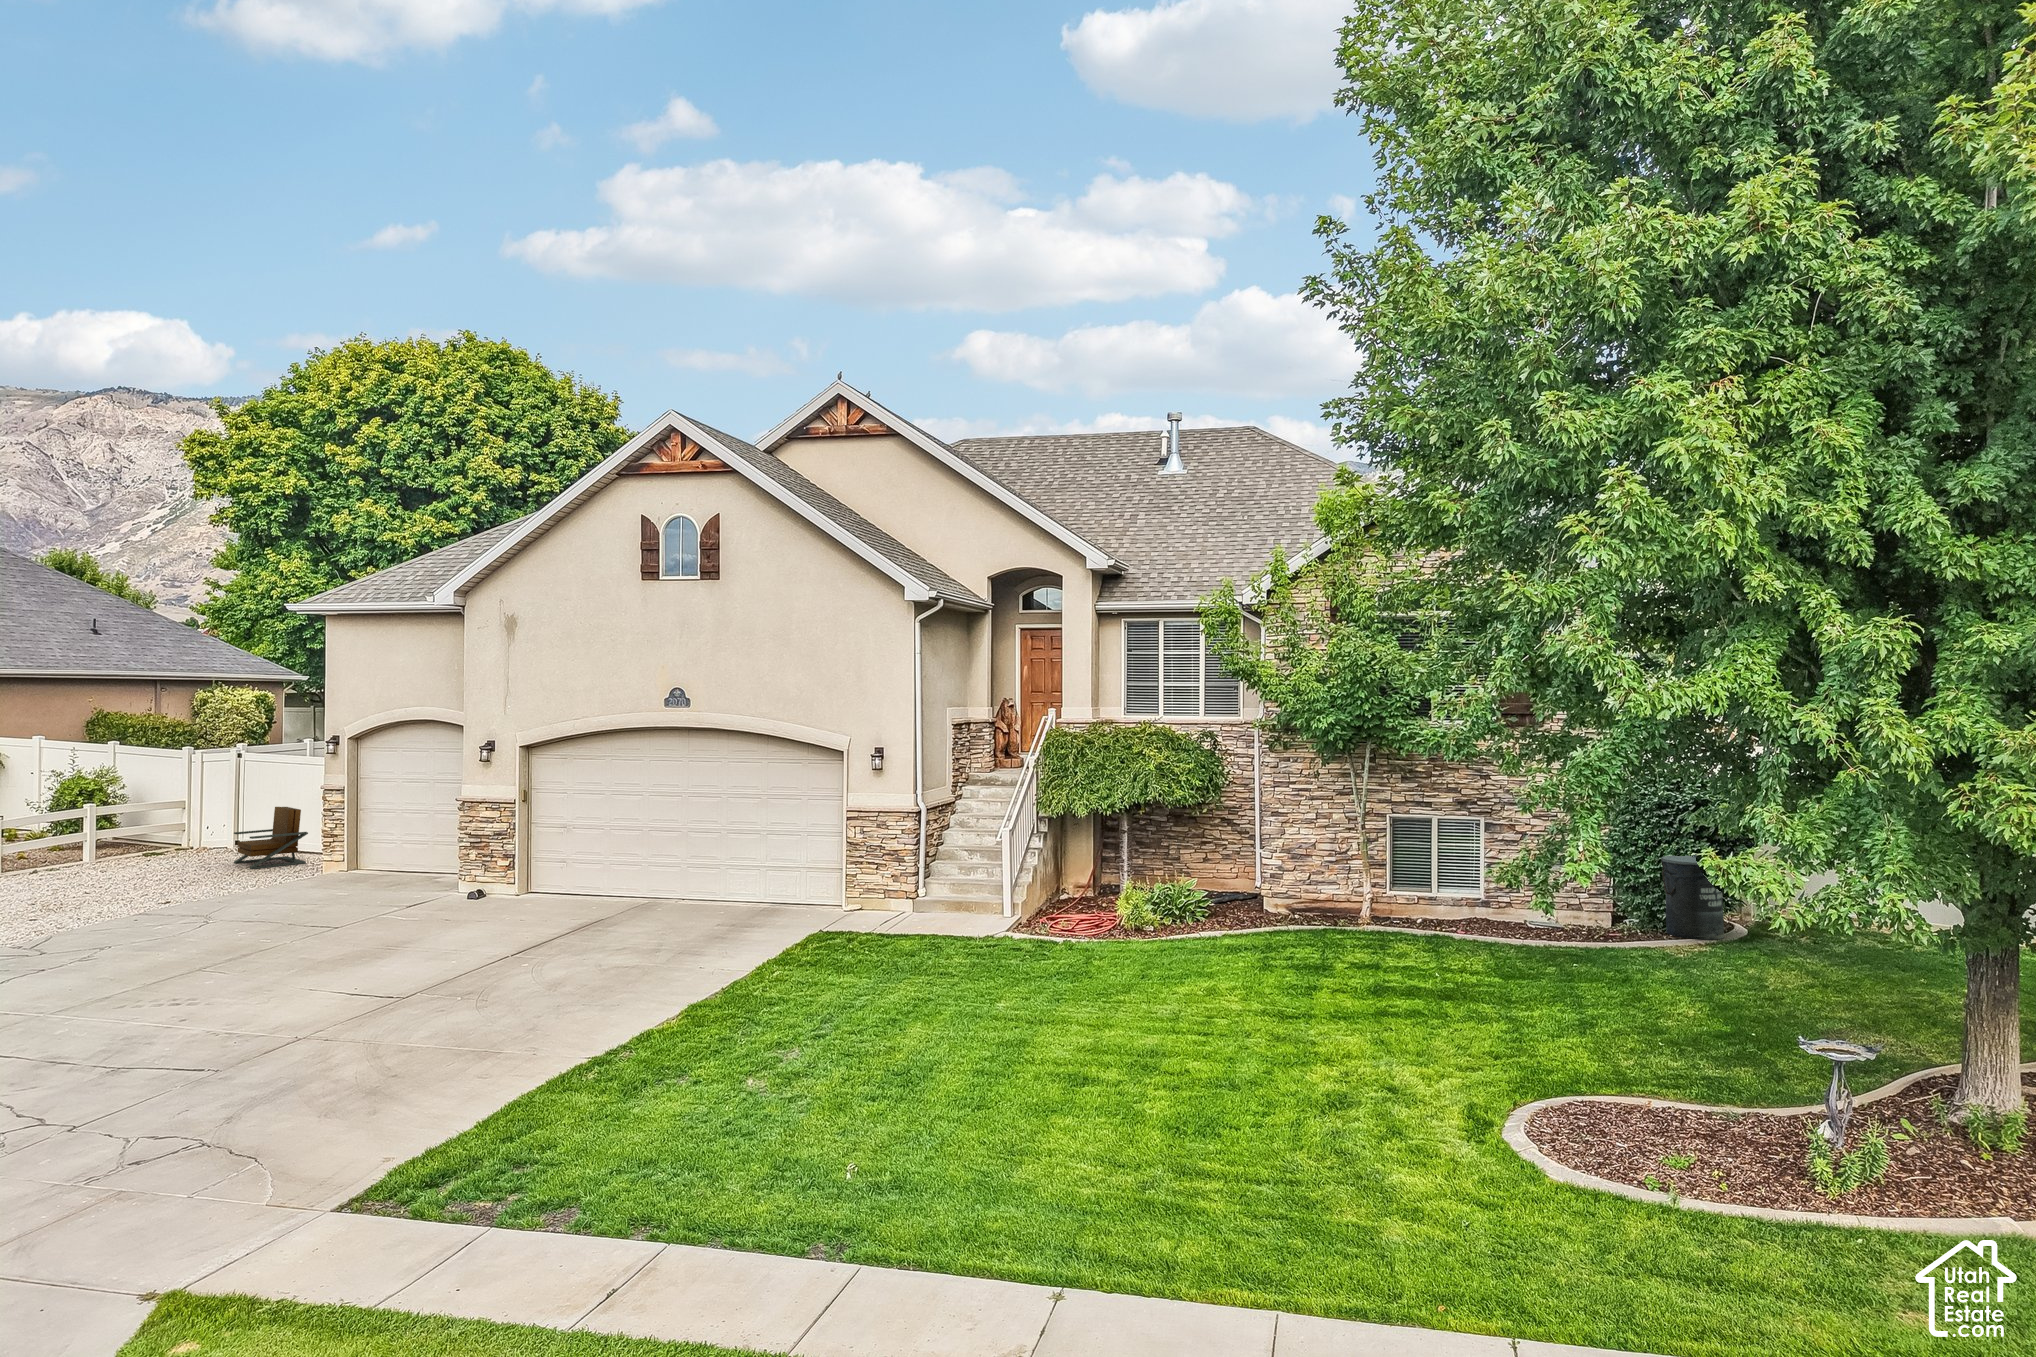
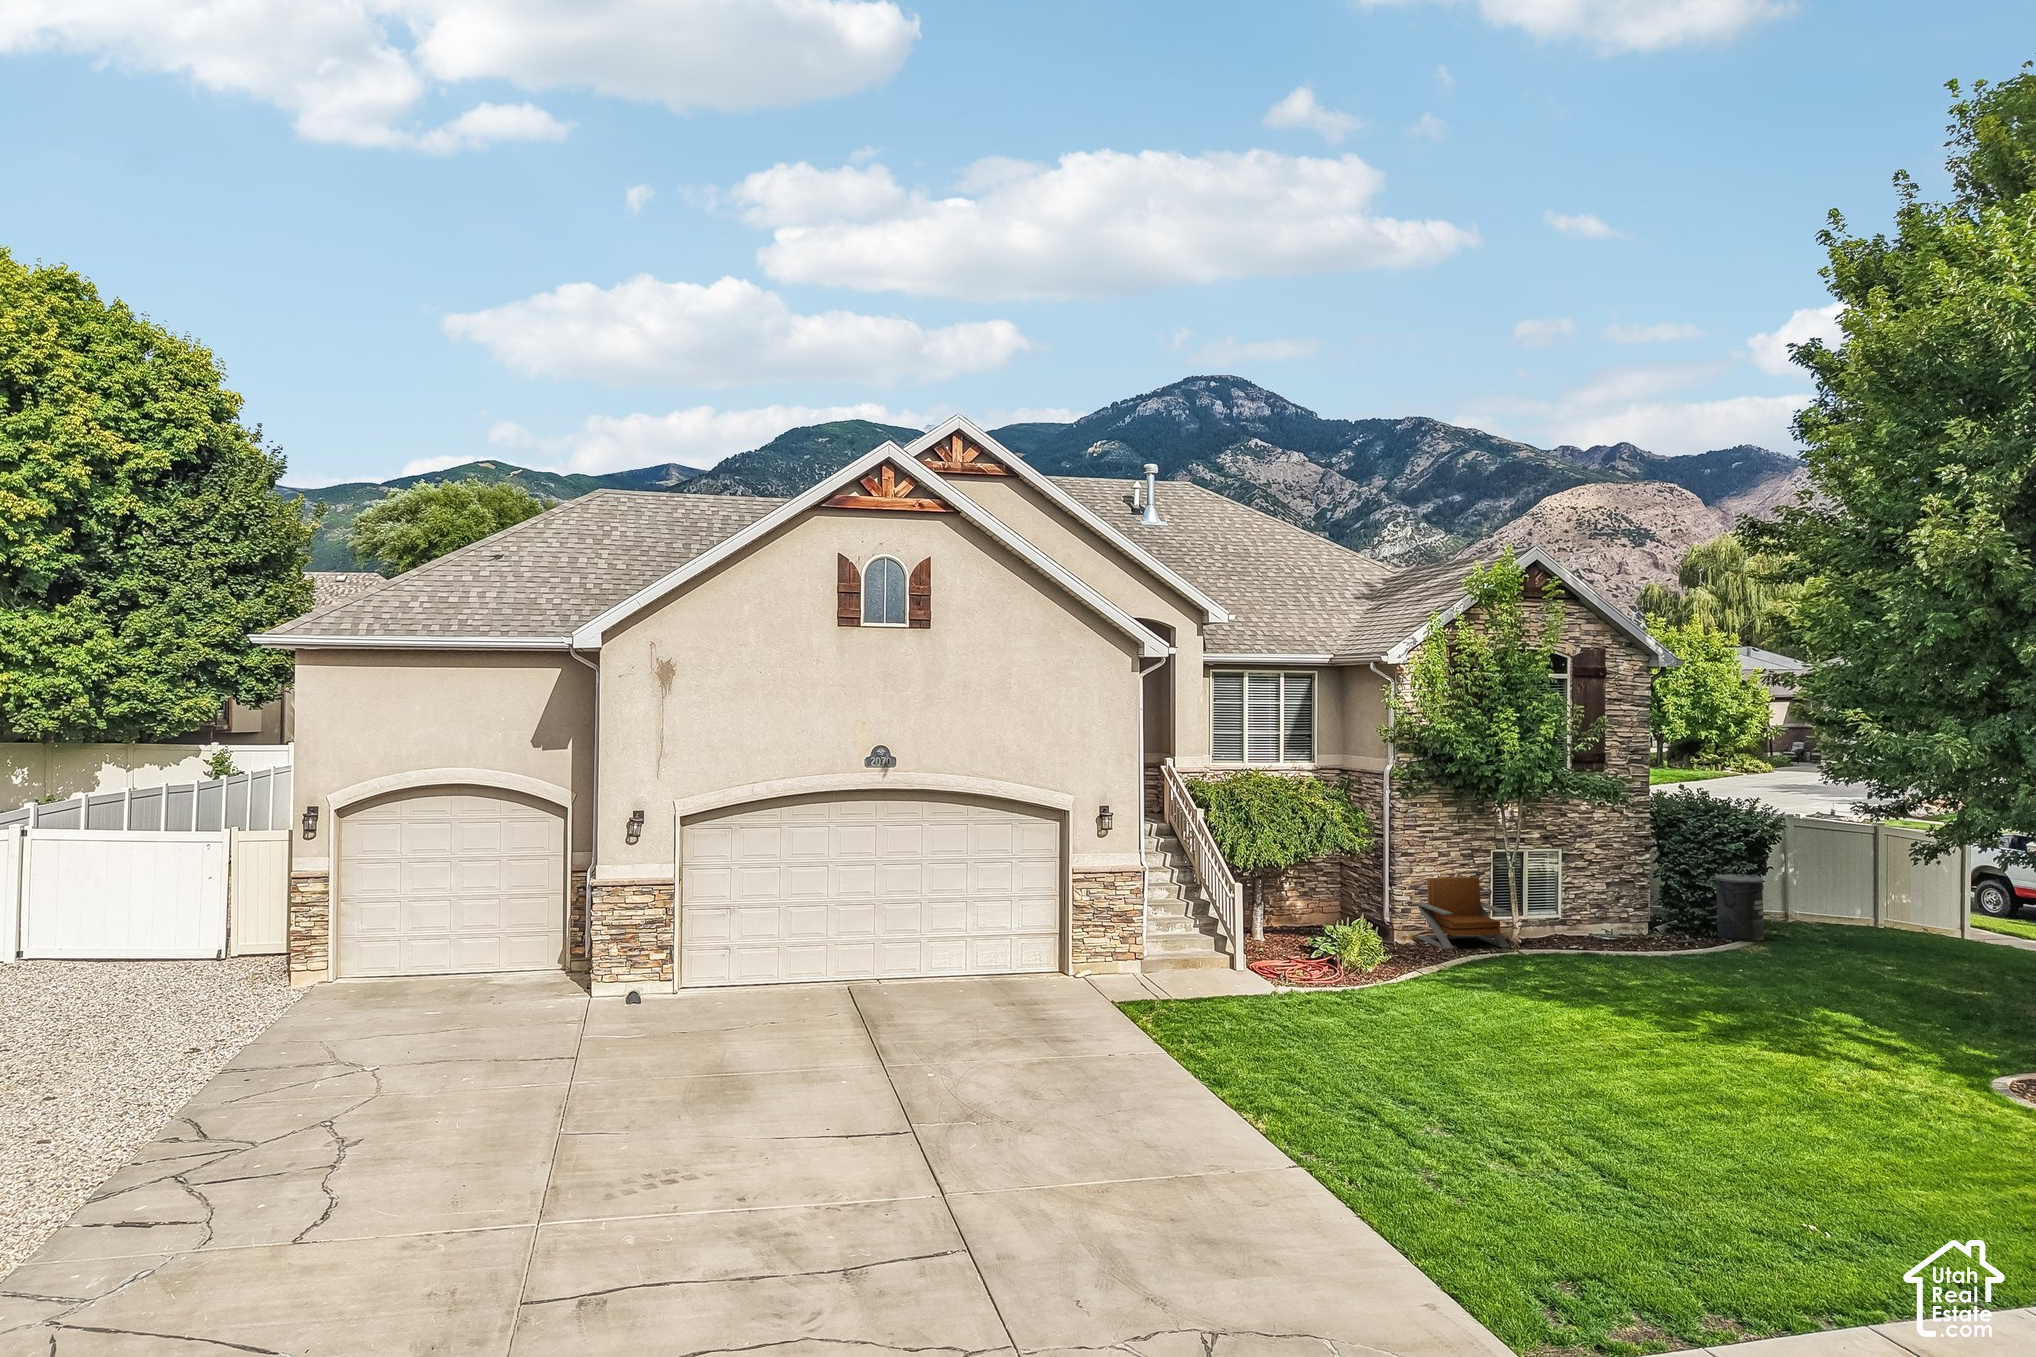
lounge chair: present [234,807,308,869] -> present [1417,877,1509,950]

